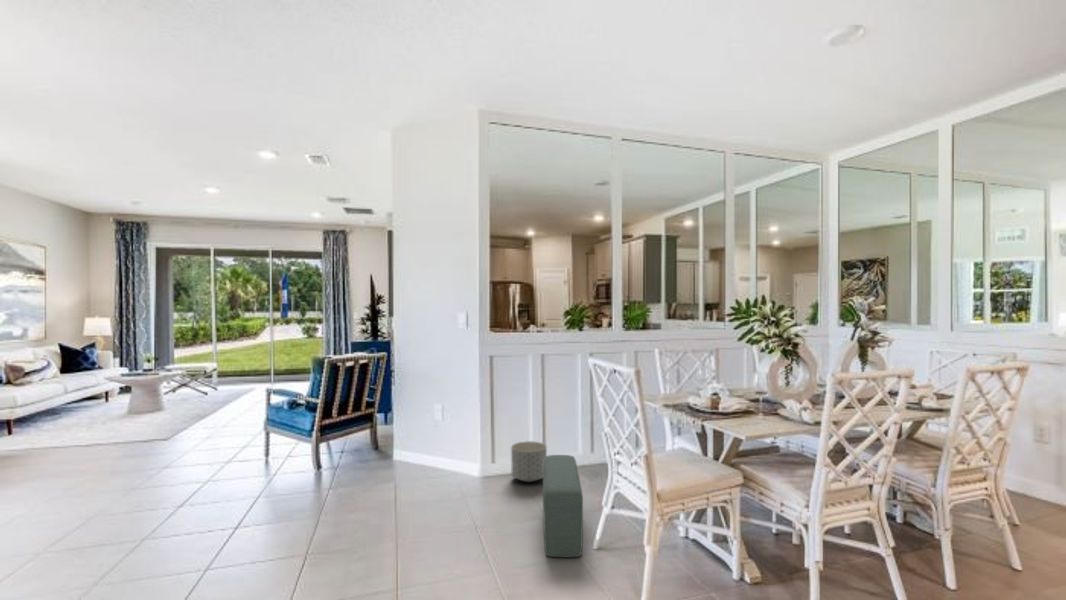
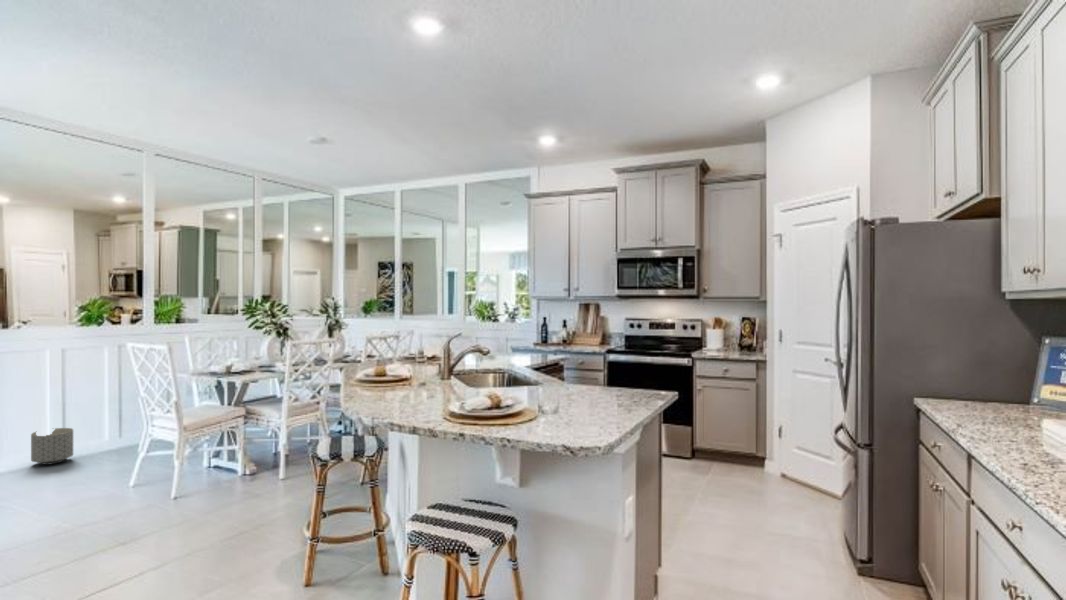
pouf: present [543,455,583,557] -> none [77,427,121,495]

